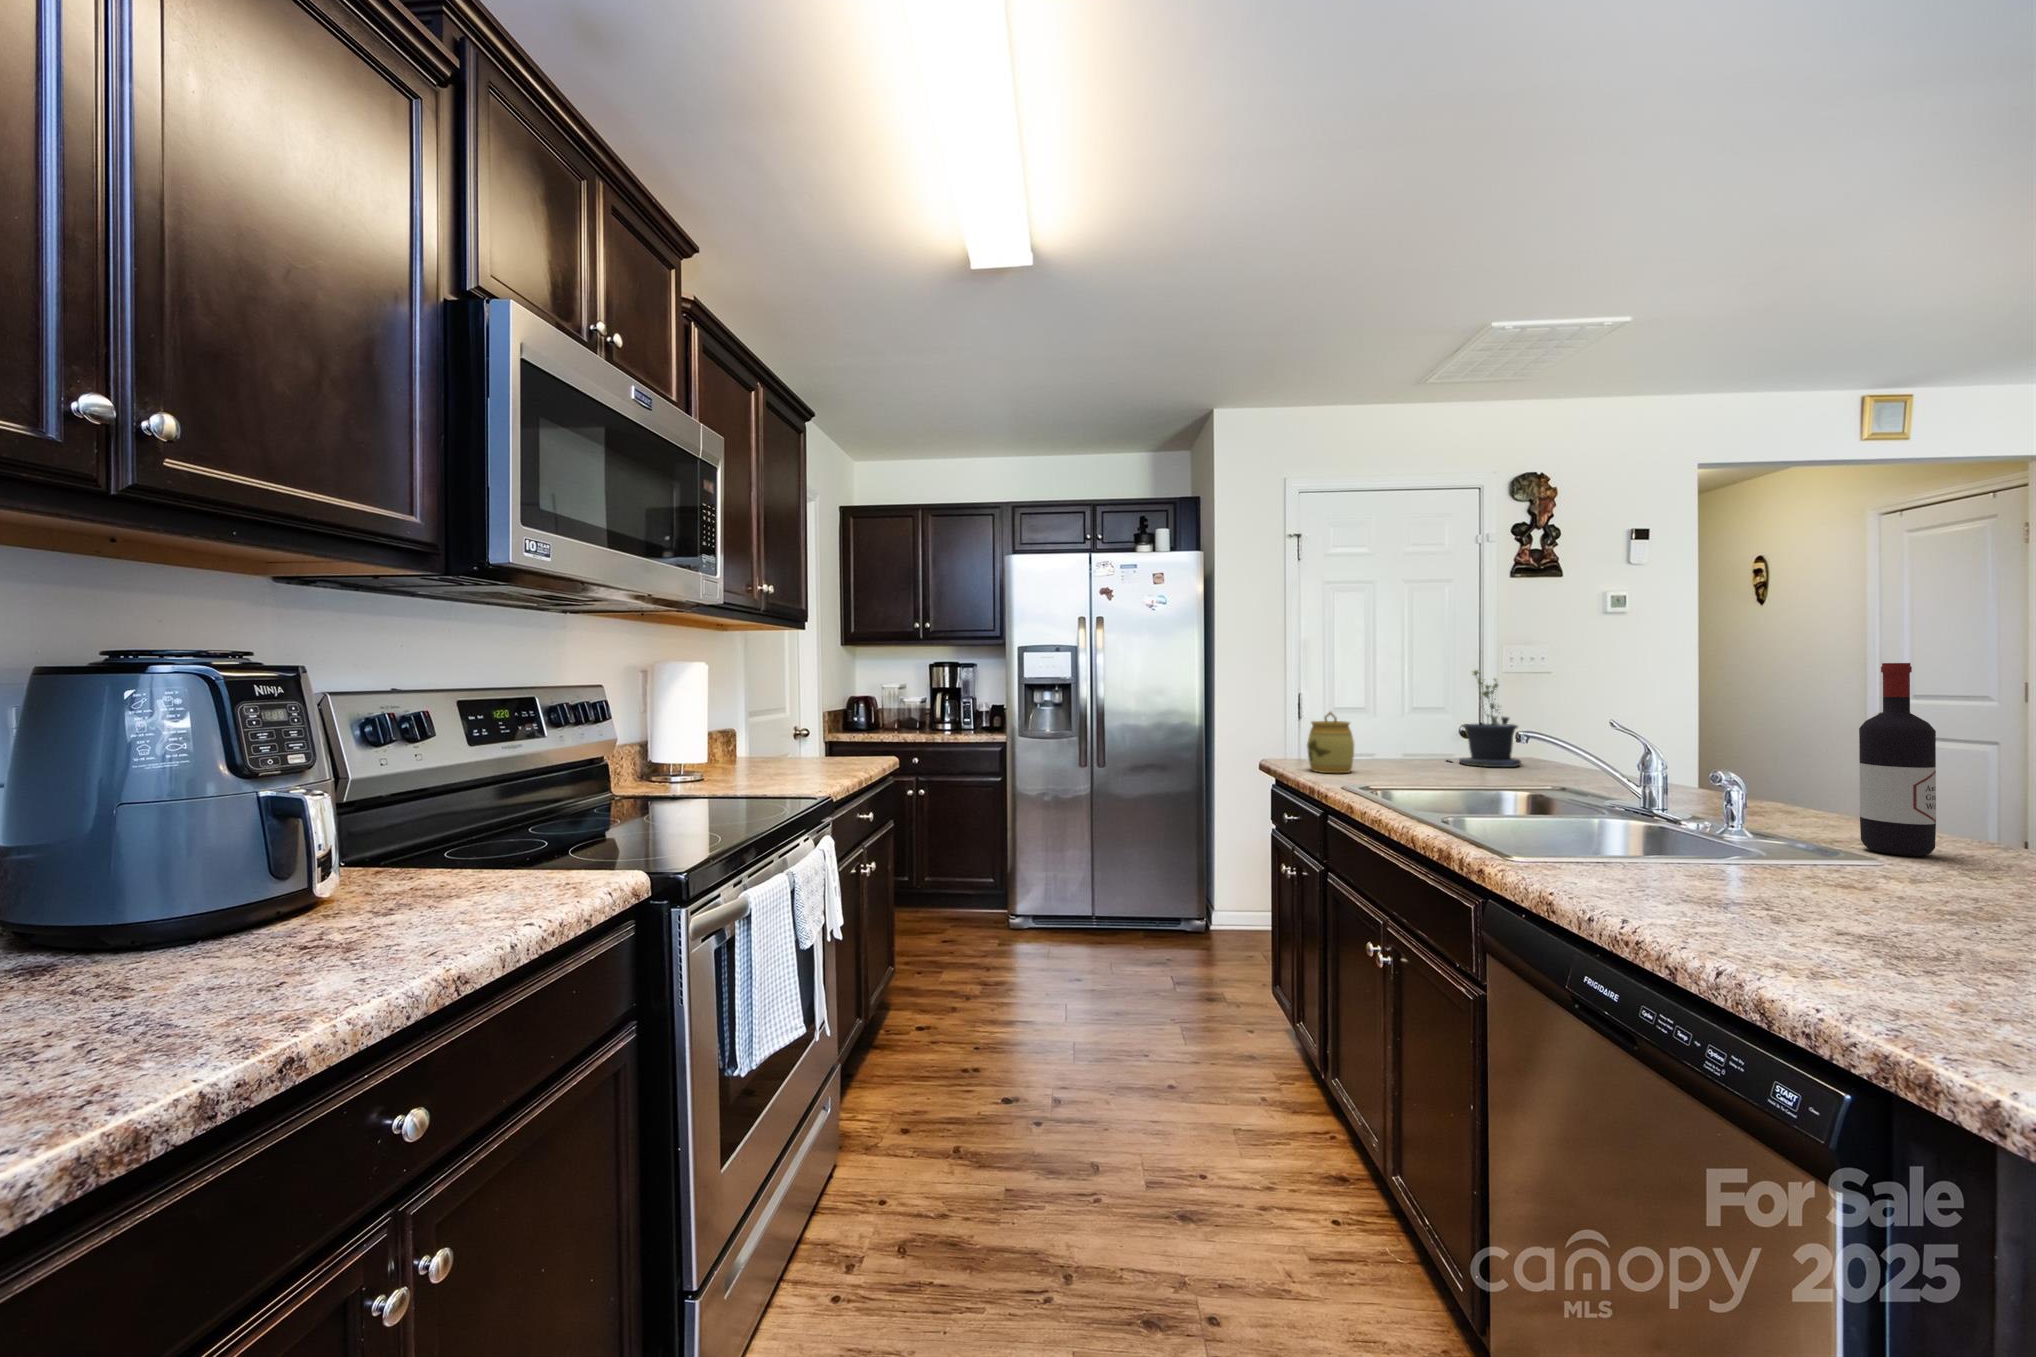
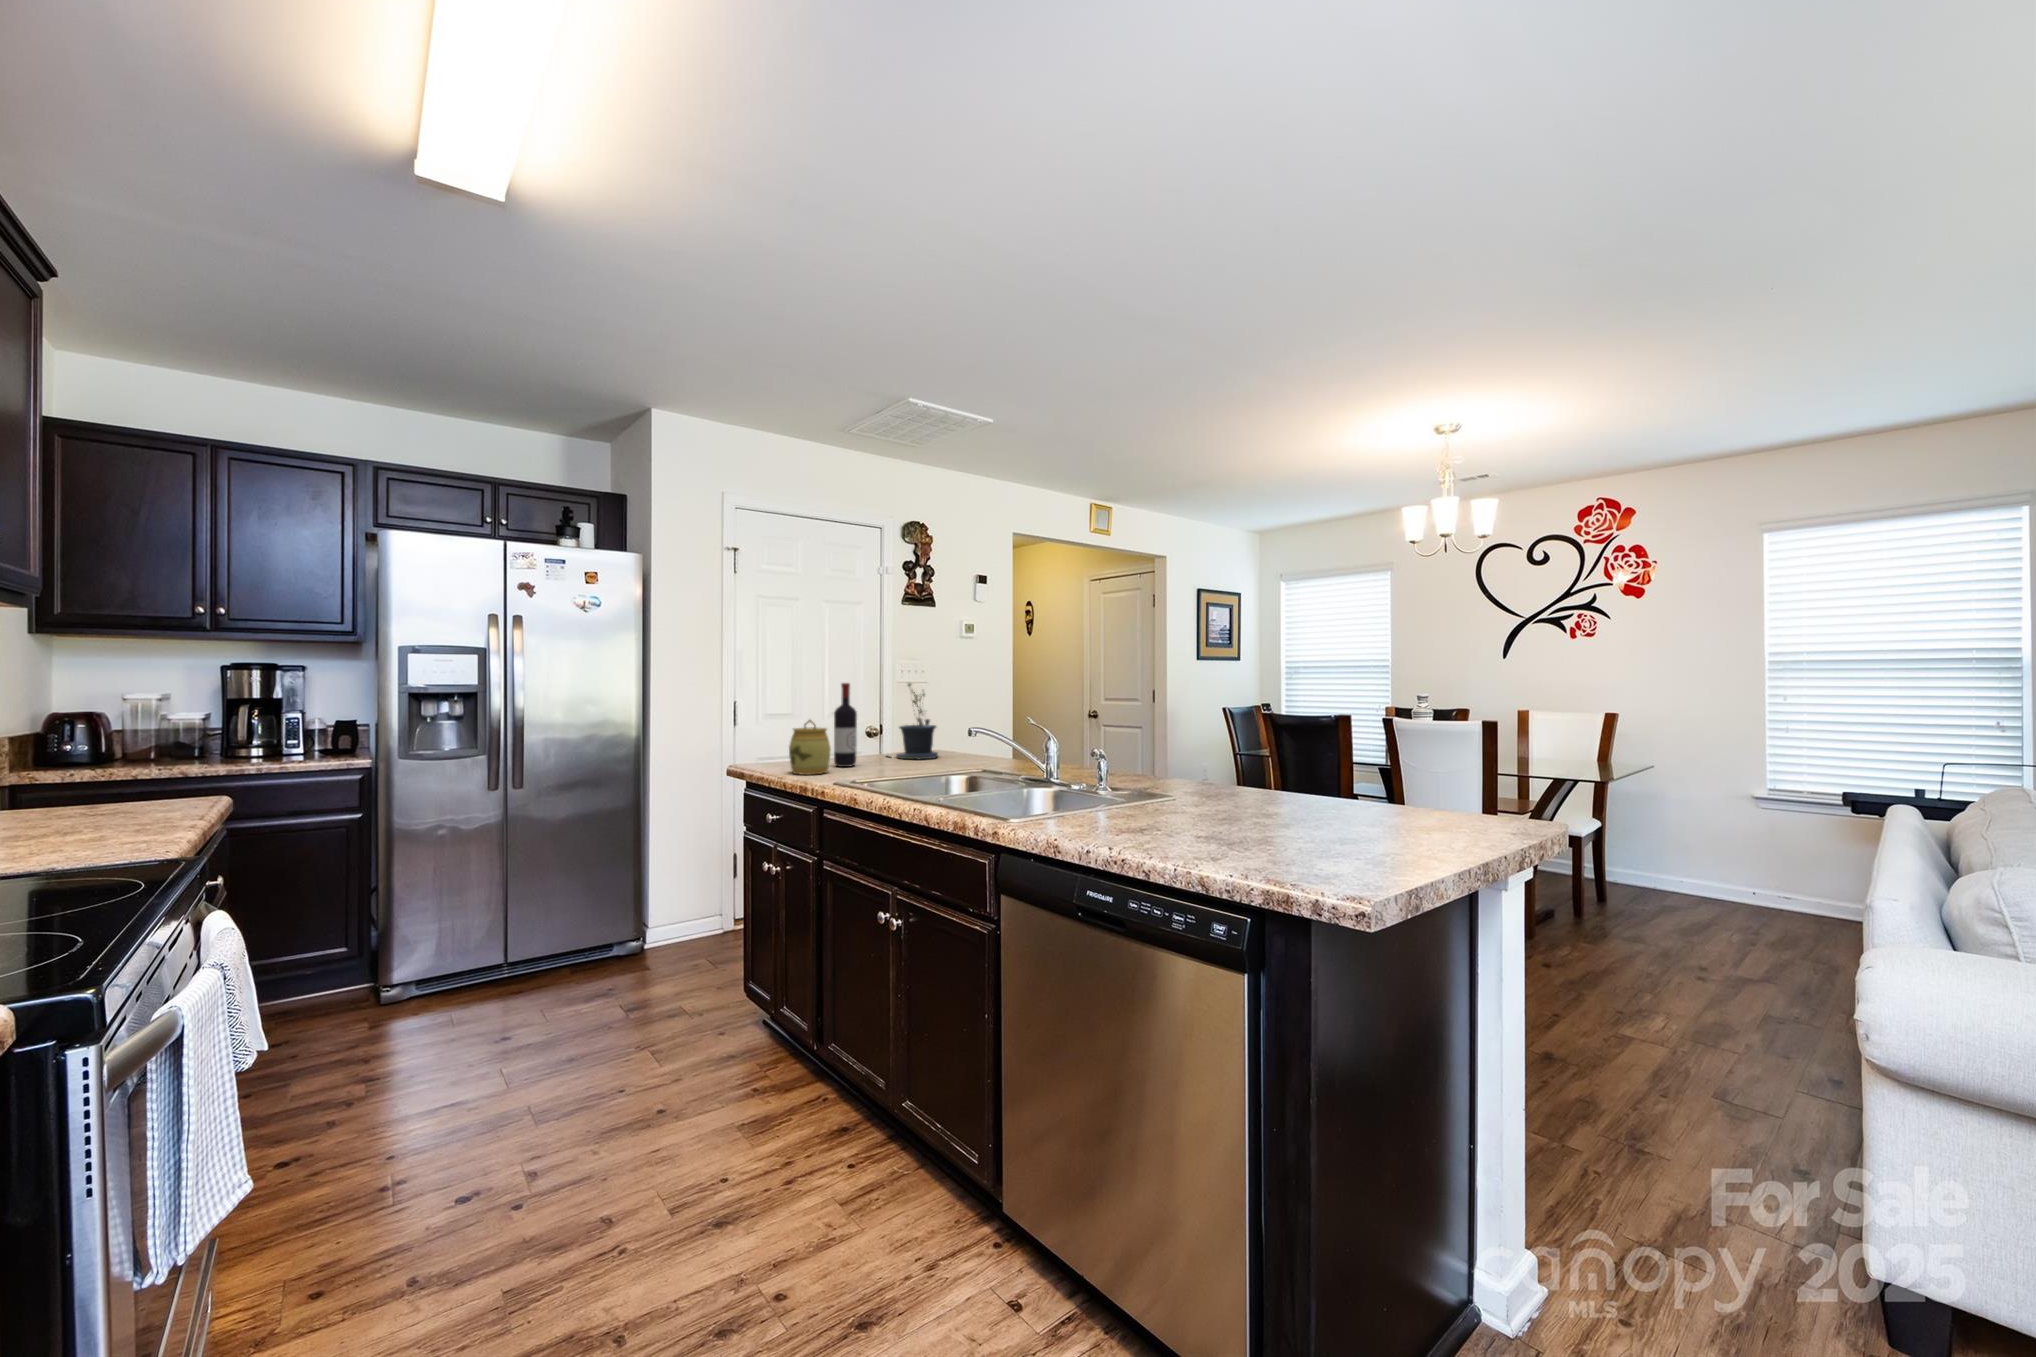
wine bottle: present [1859,663,1936,856] -> present [834,683,857,767]

